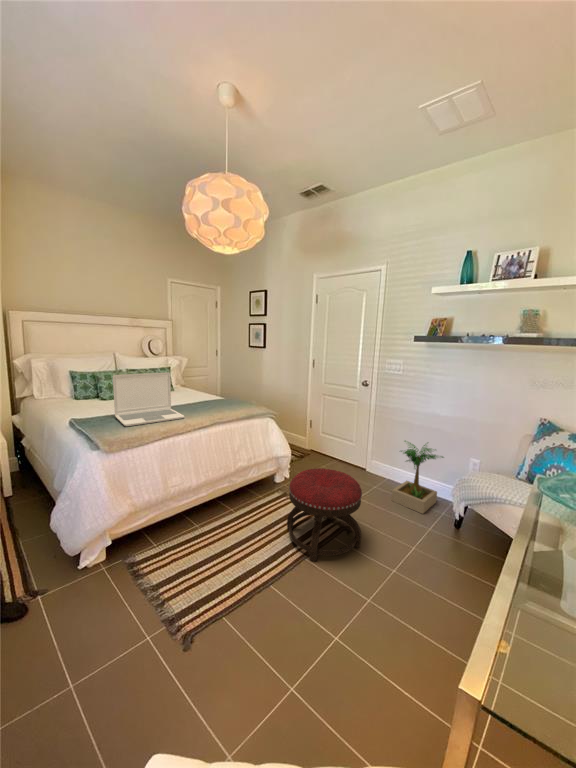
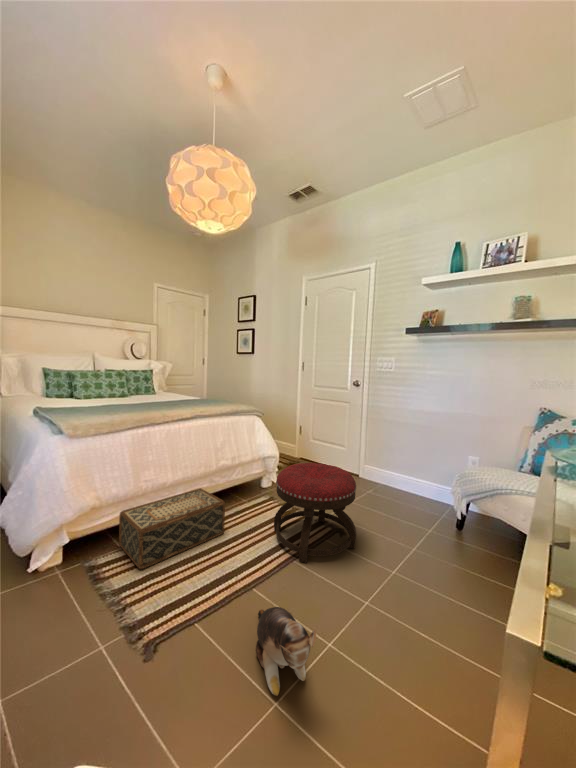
laptop: present [113,372,184,426] -> none [87,361,164,413]
potted plant: present [392,441,443,514] -> none [387,437,444,516]
woven basket: none [152,490,243,566] -> present [119,488,225,569]
plush toy: none [274,606,324,680] -> present [256,607,316,696]

